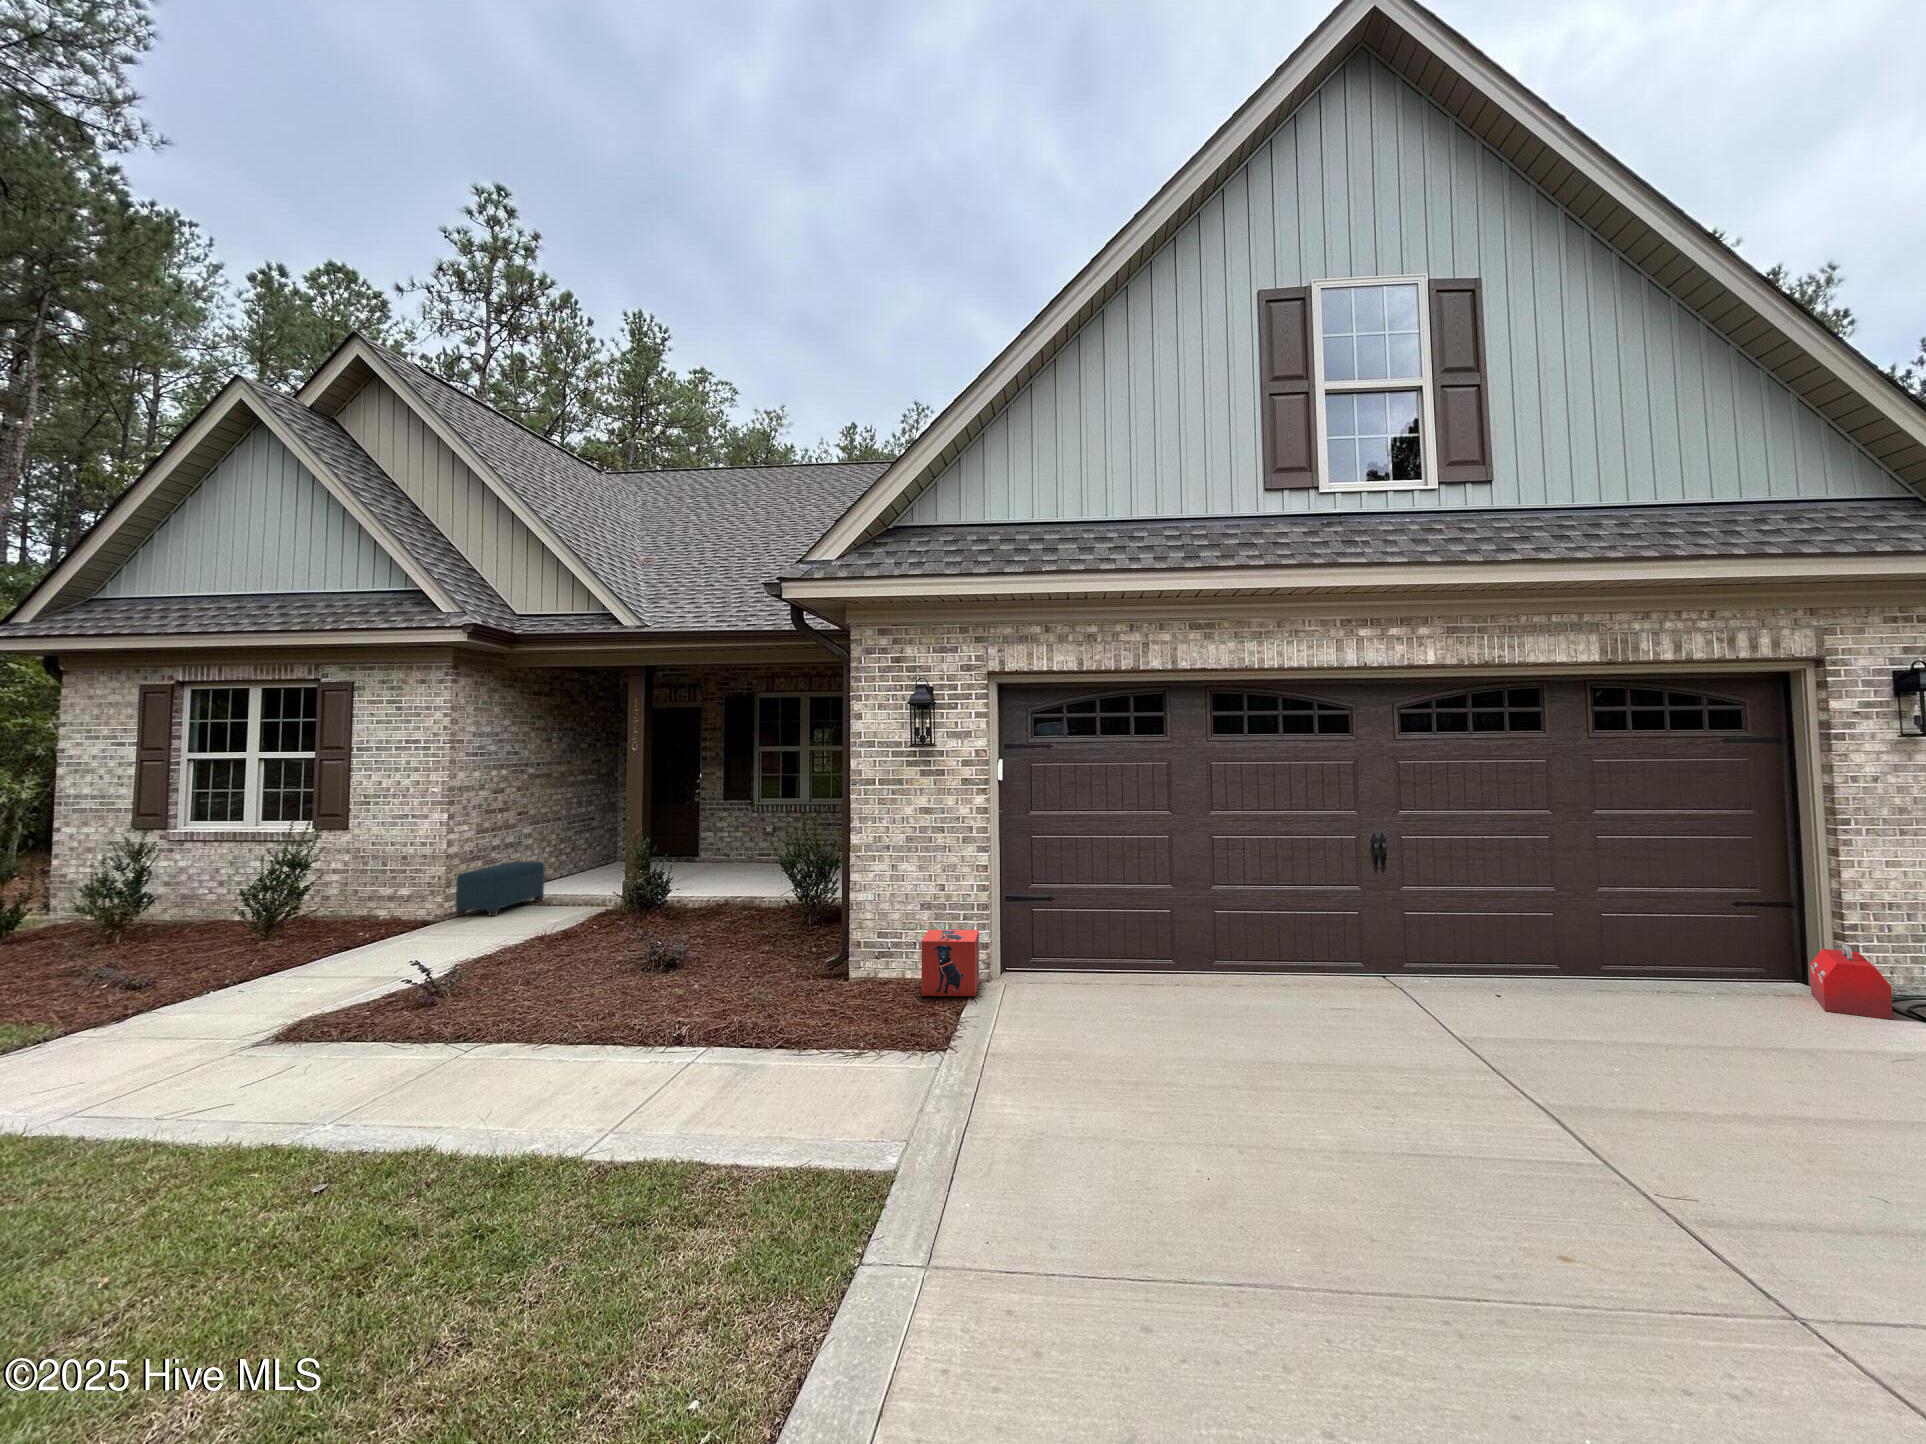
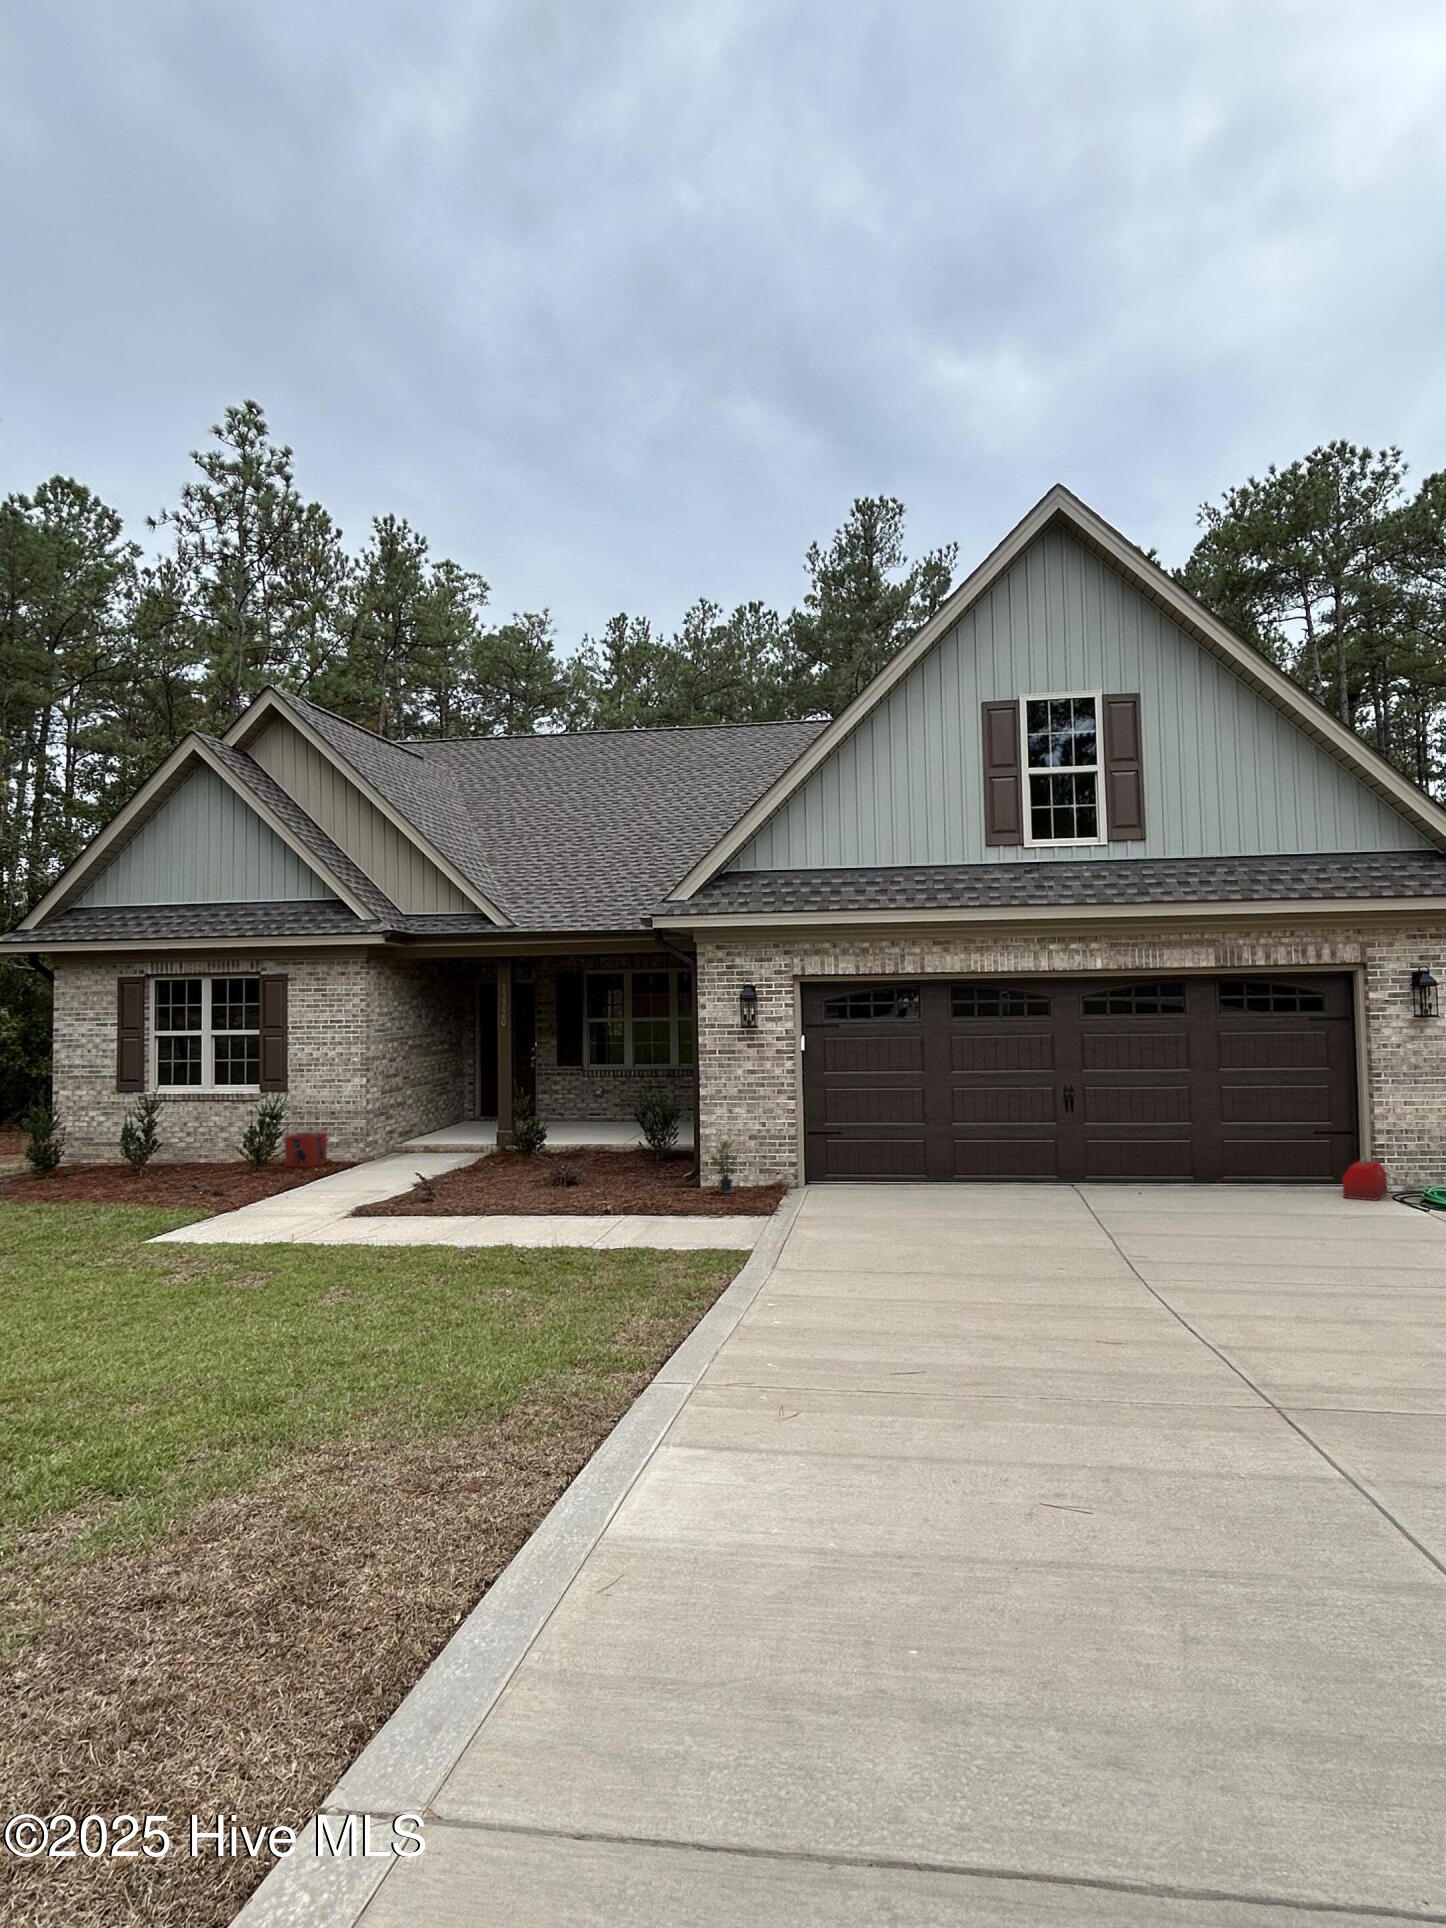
bench: present [456,861,544,916] -> none [375,1118,430,1159]
potted plant: none [859,907,903,990] -> present [711,1140,738,1193]
storage box: present [921,930,979,996] -> present [285,1133,327,1167]

